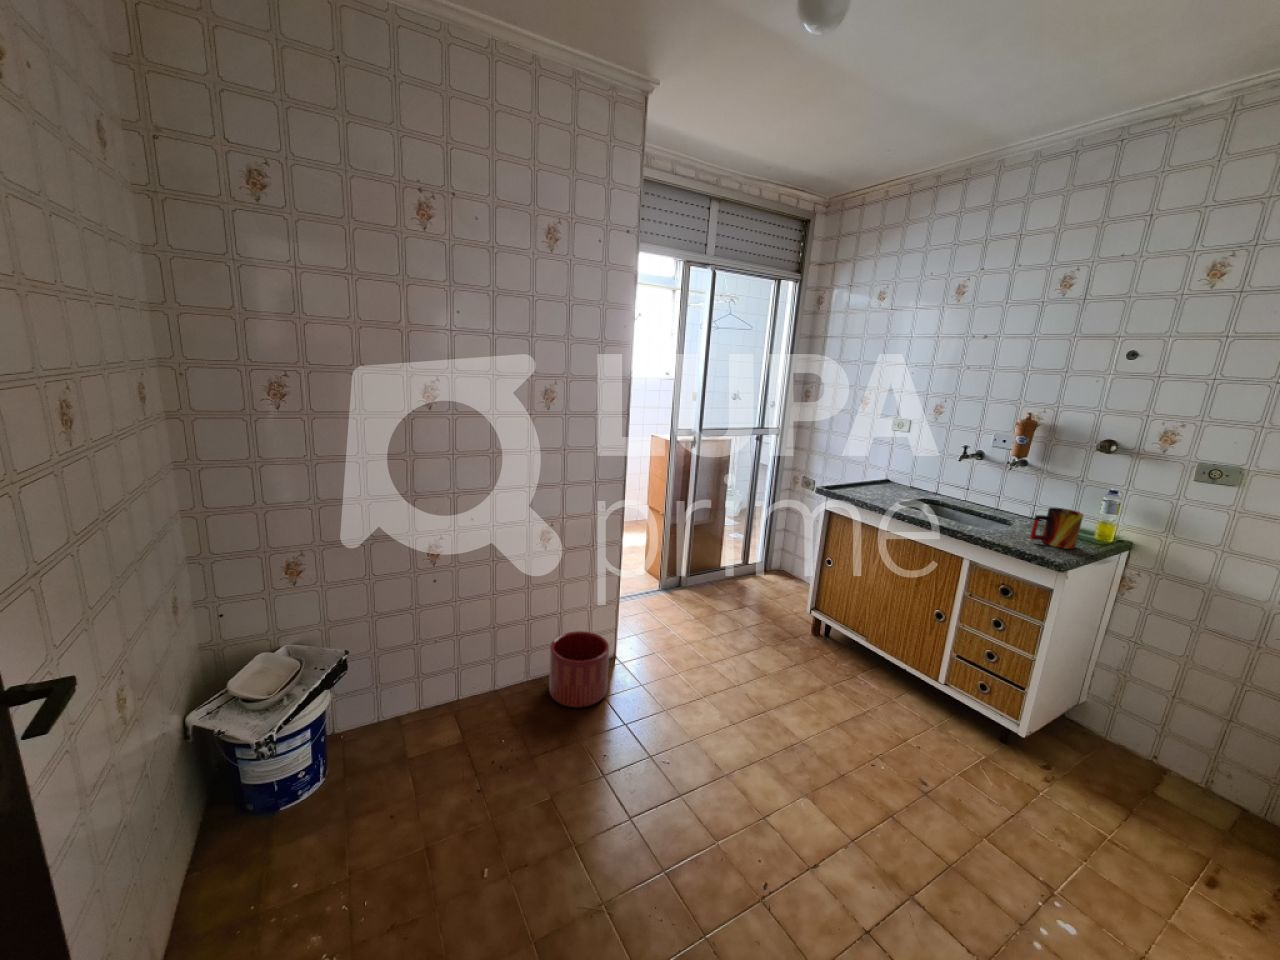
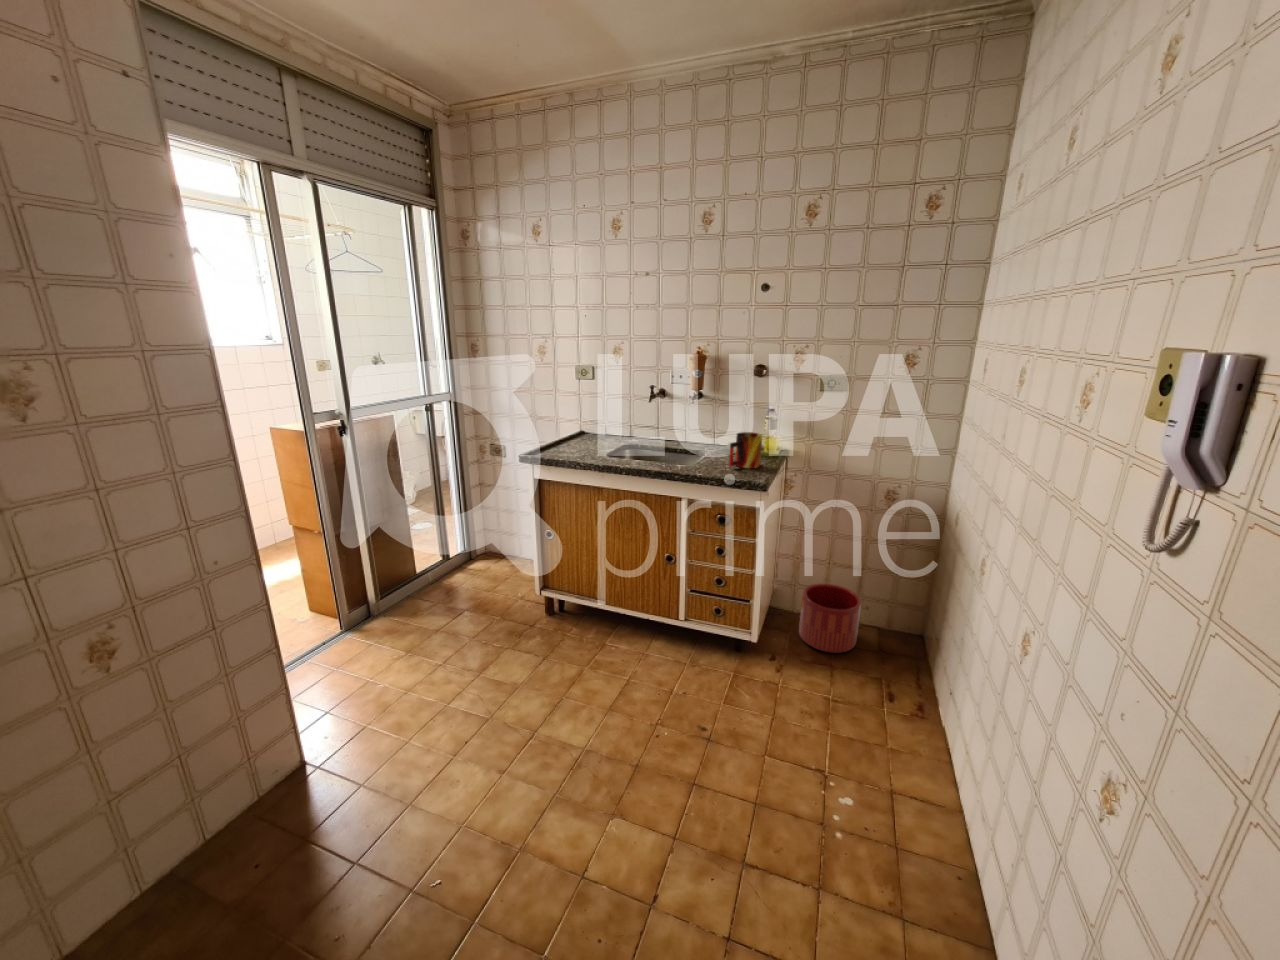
planter: present [549,631,609,707] -> present [799,584,861,653]

